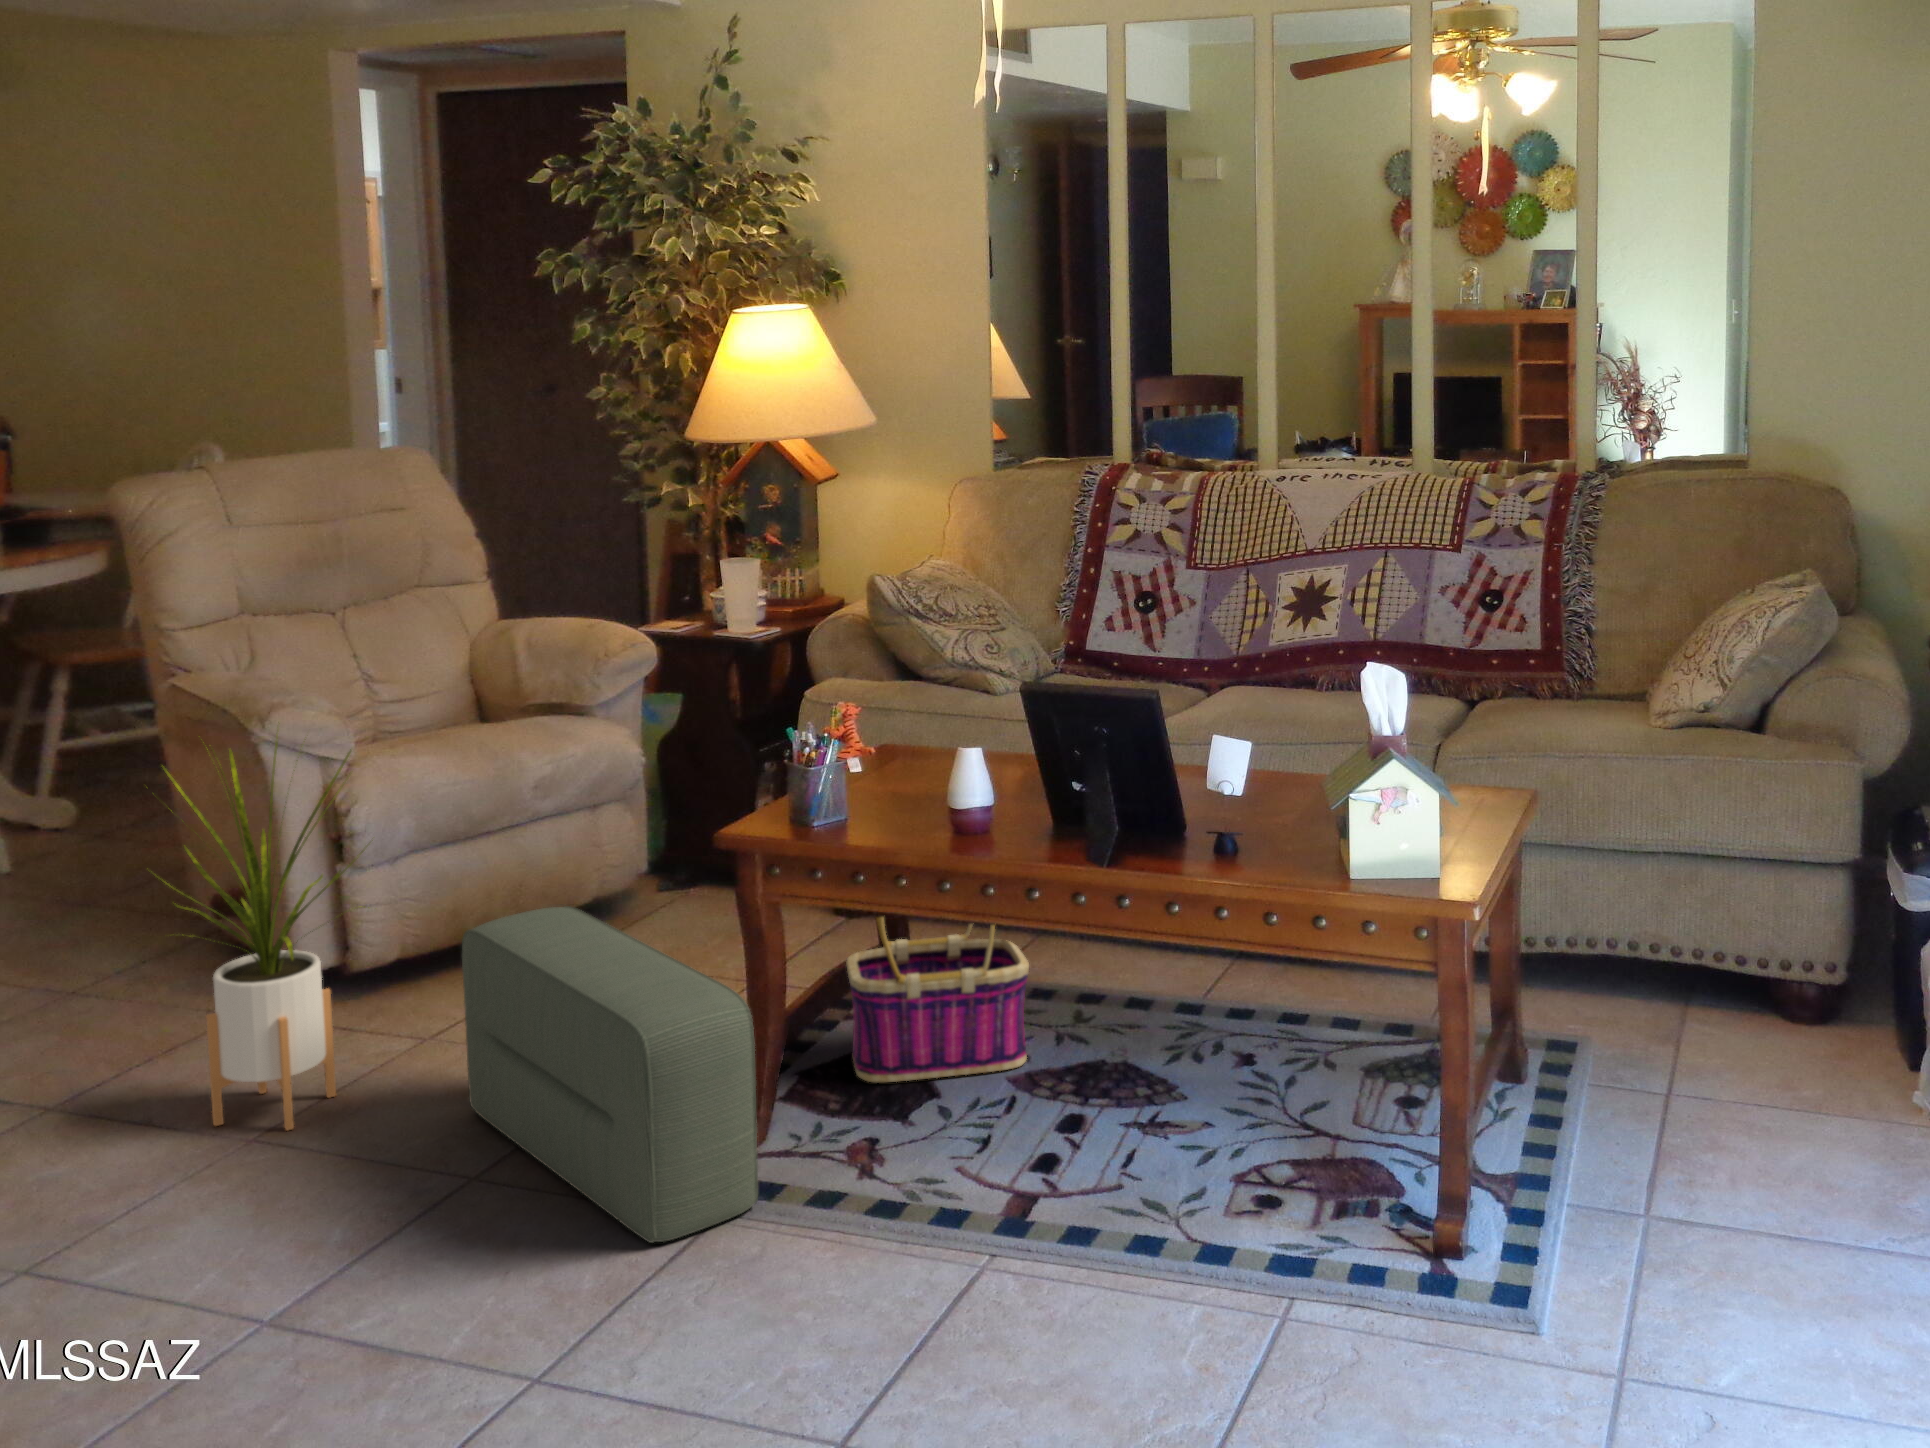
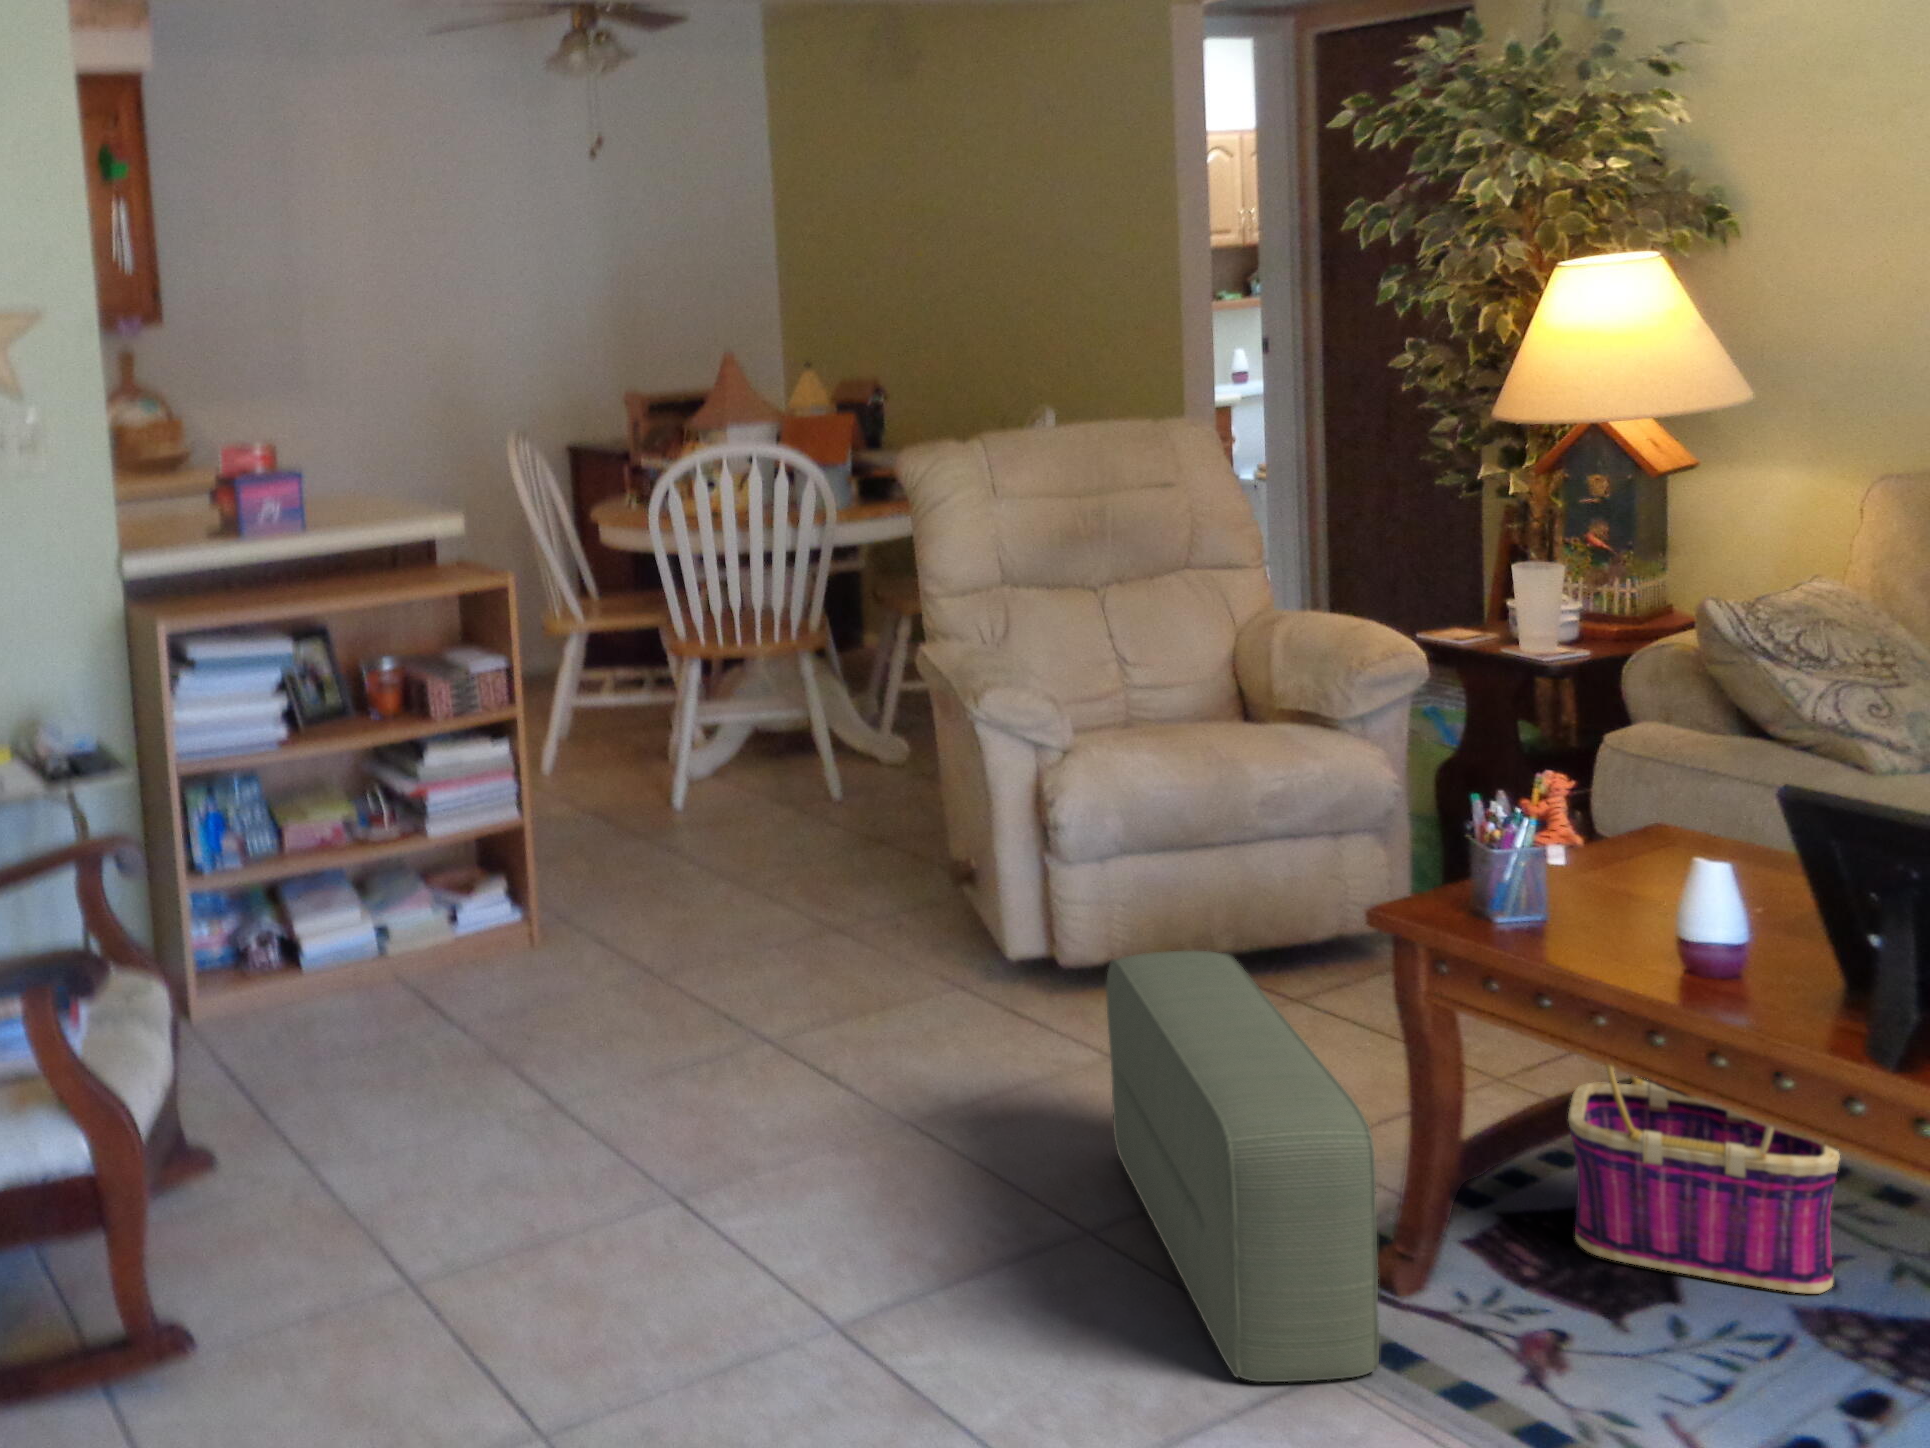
house plant: present [155,742,373,1130] -> none [821,707,1040,1123]

